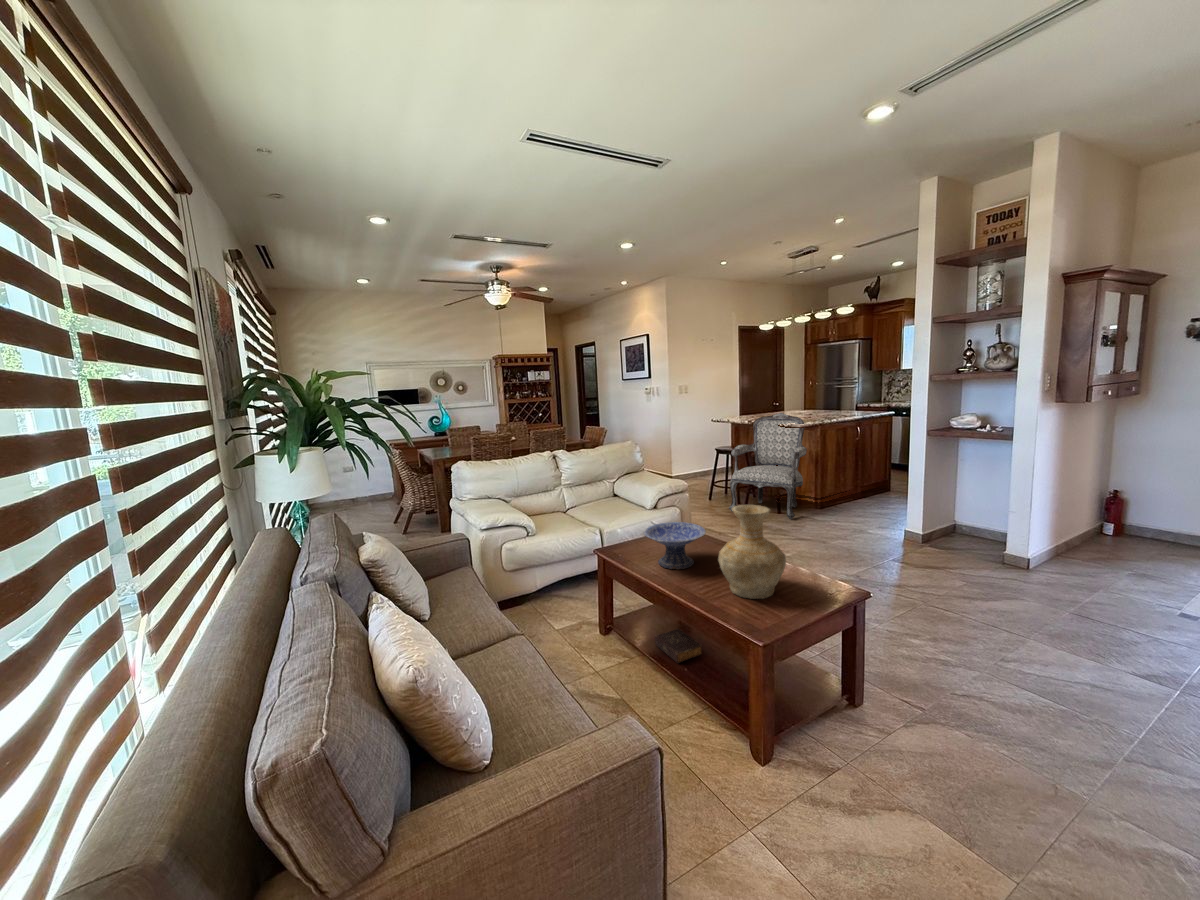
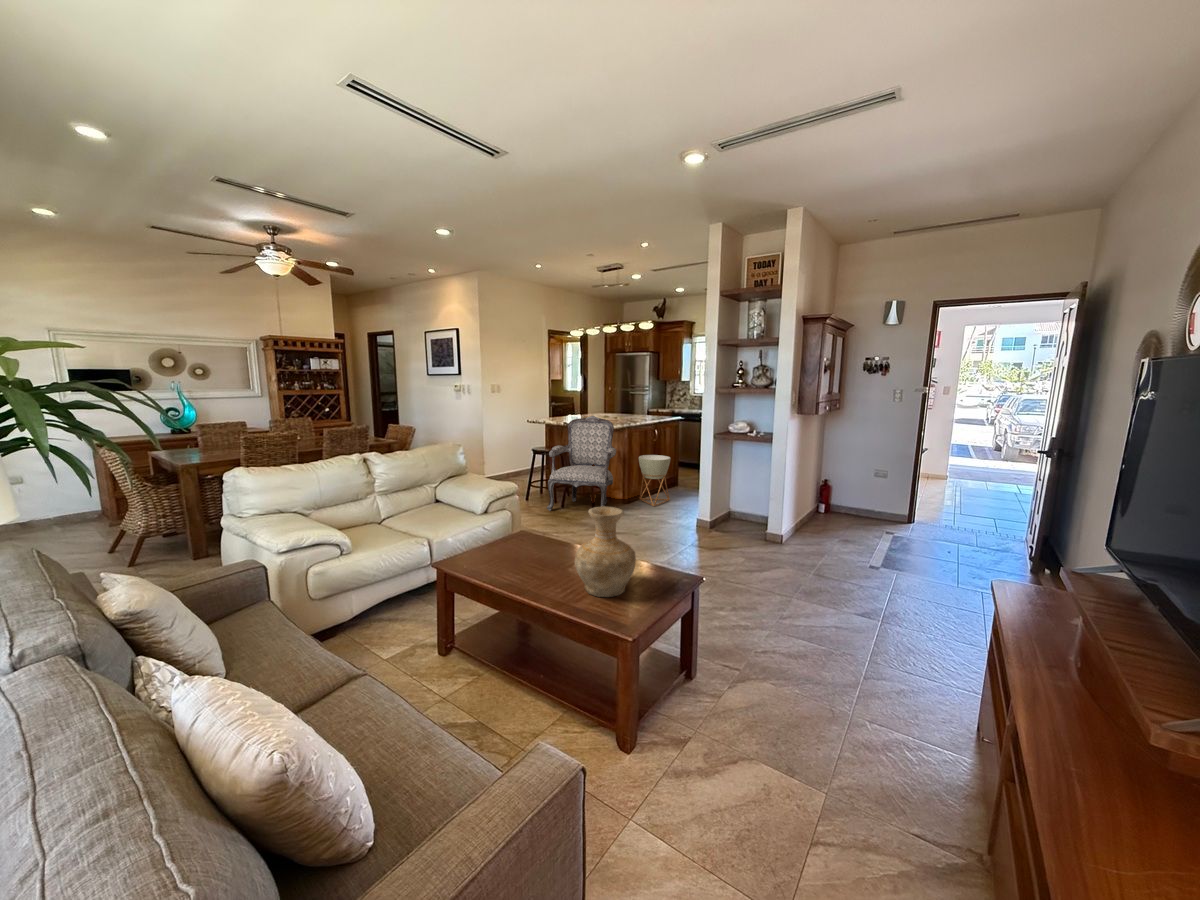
planter: none [835,455,876,513] -> present [639,455,671,506]
decorative bowl: present [644,522,706,569] -> none [492,527,555,576]
book: present [655,629,701,663] -> none [504,636,553,672]

